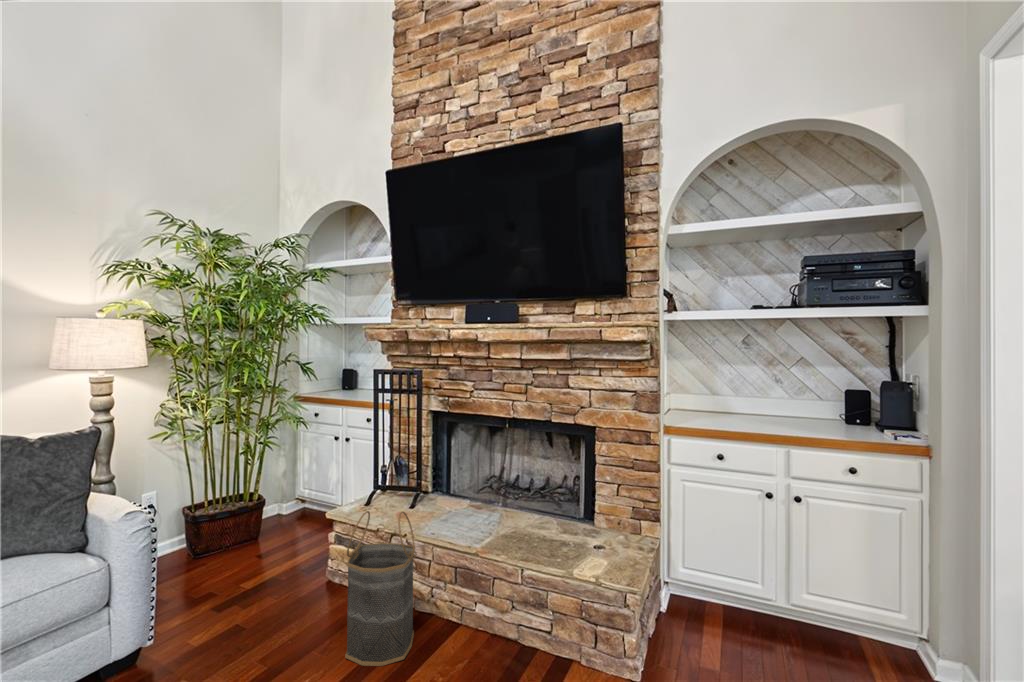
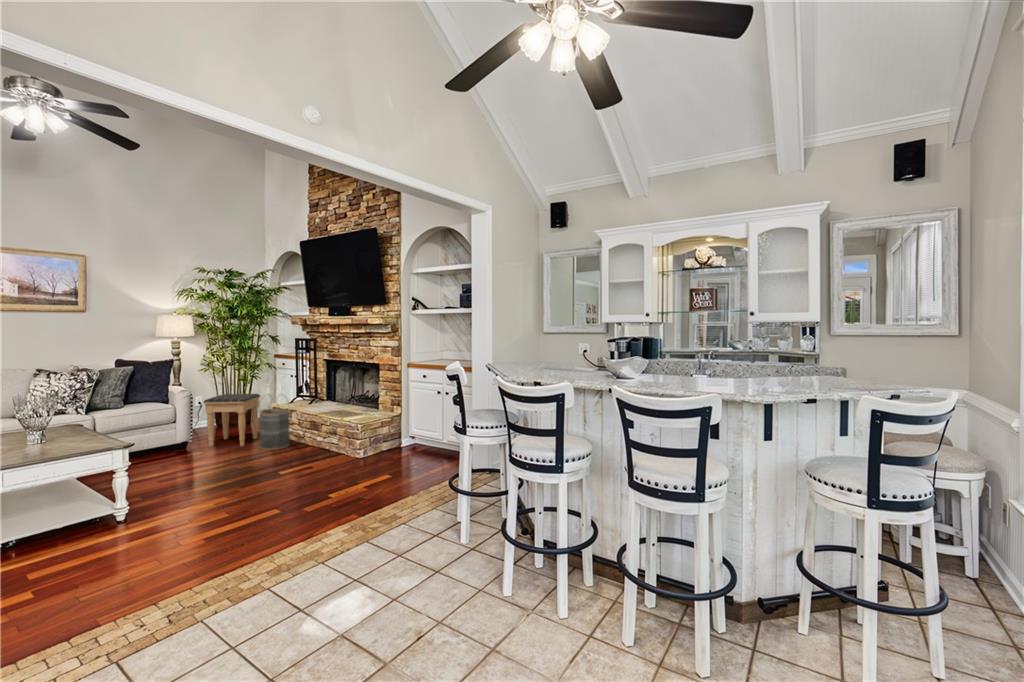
footstool: none [191,499,319,659] -> present [203,394,260,447]

